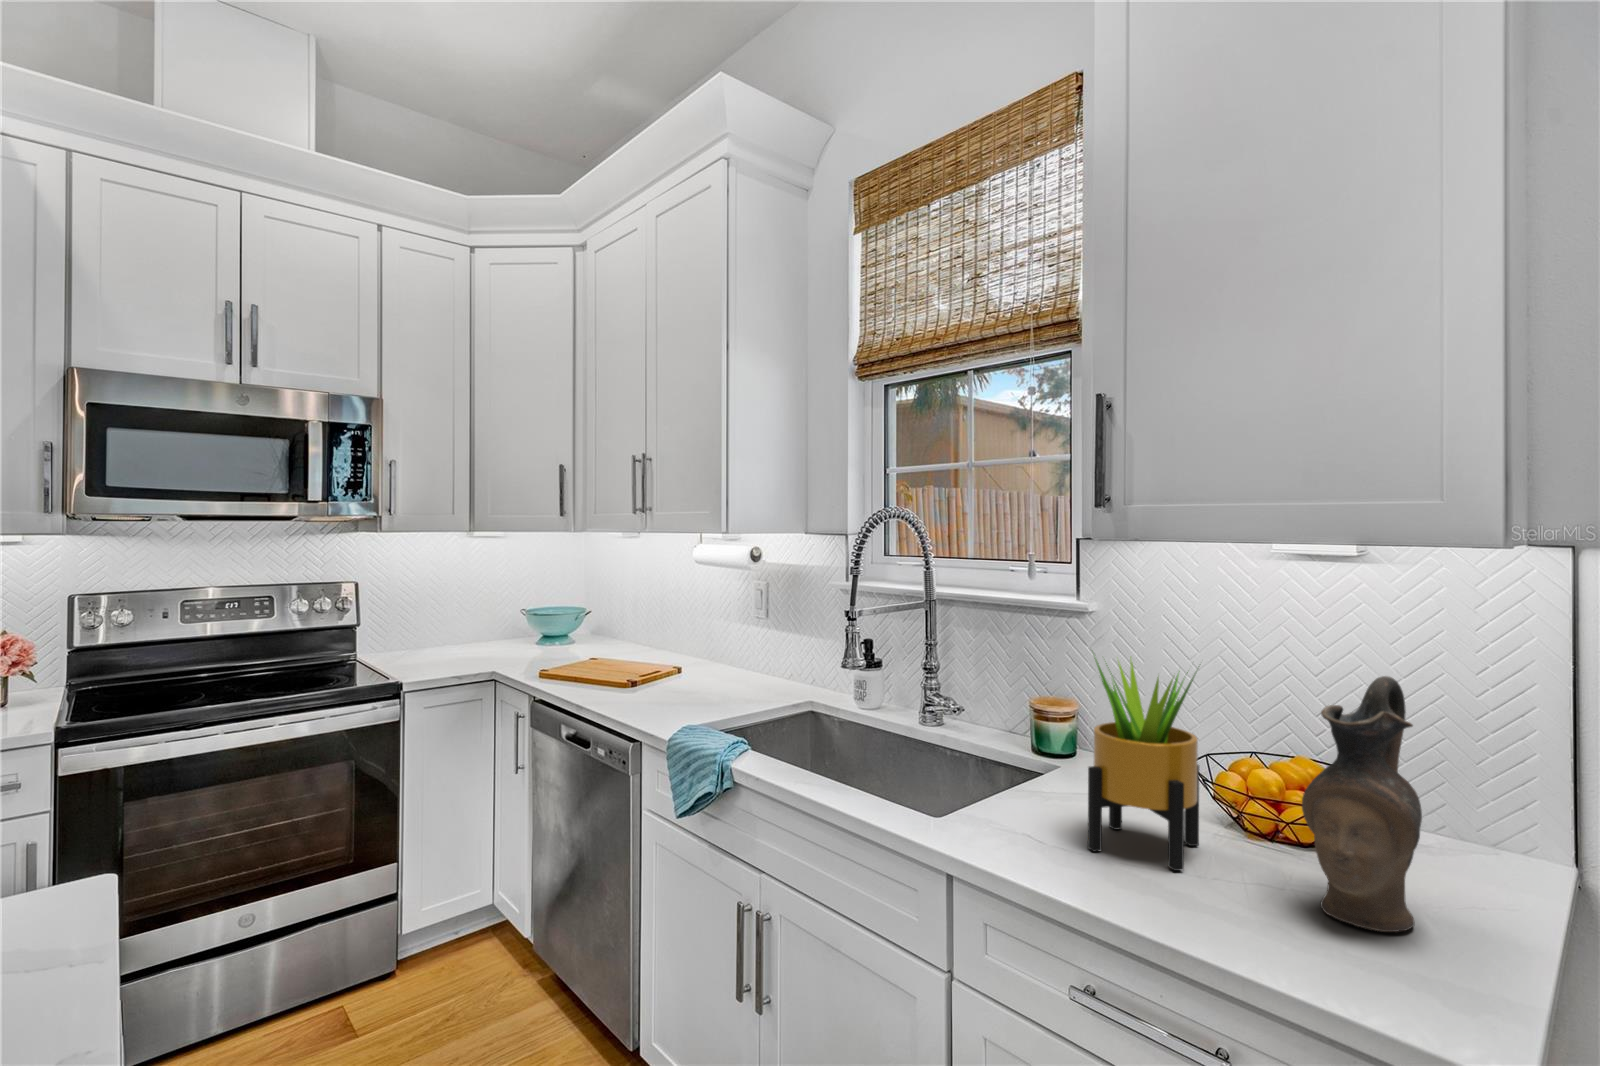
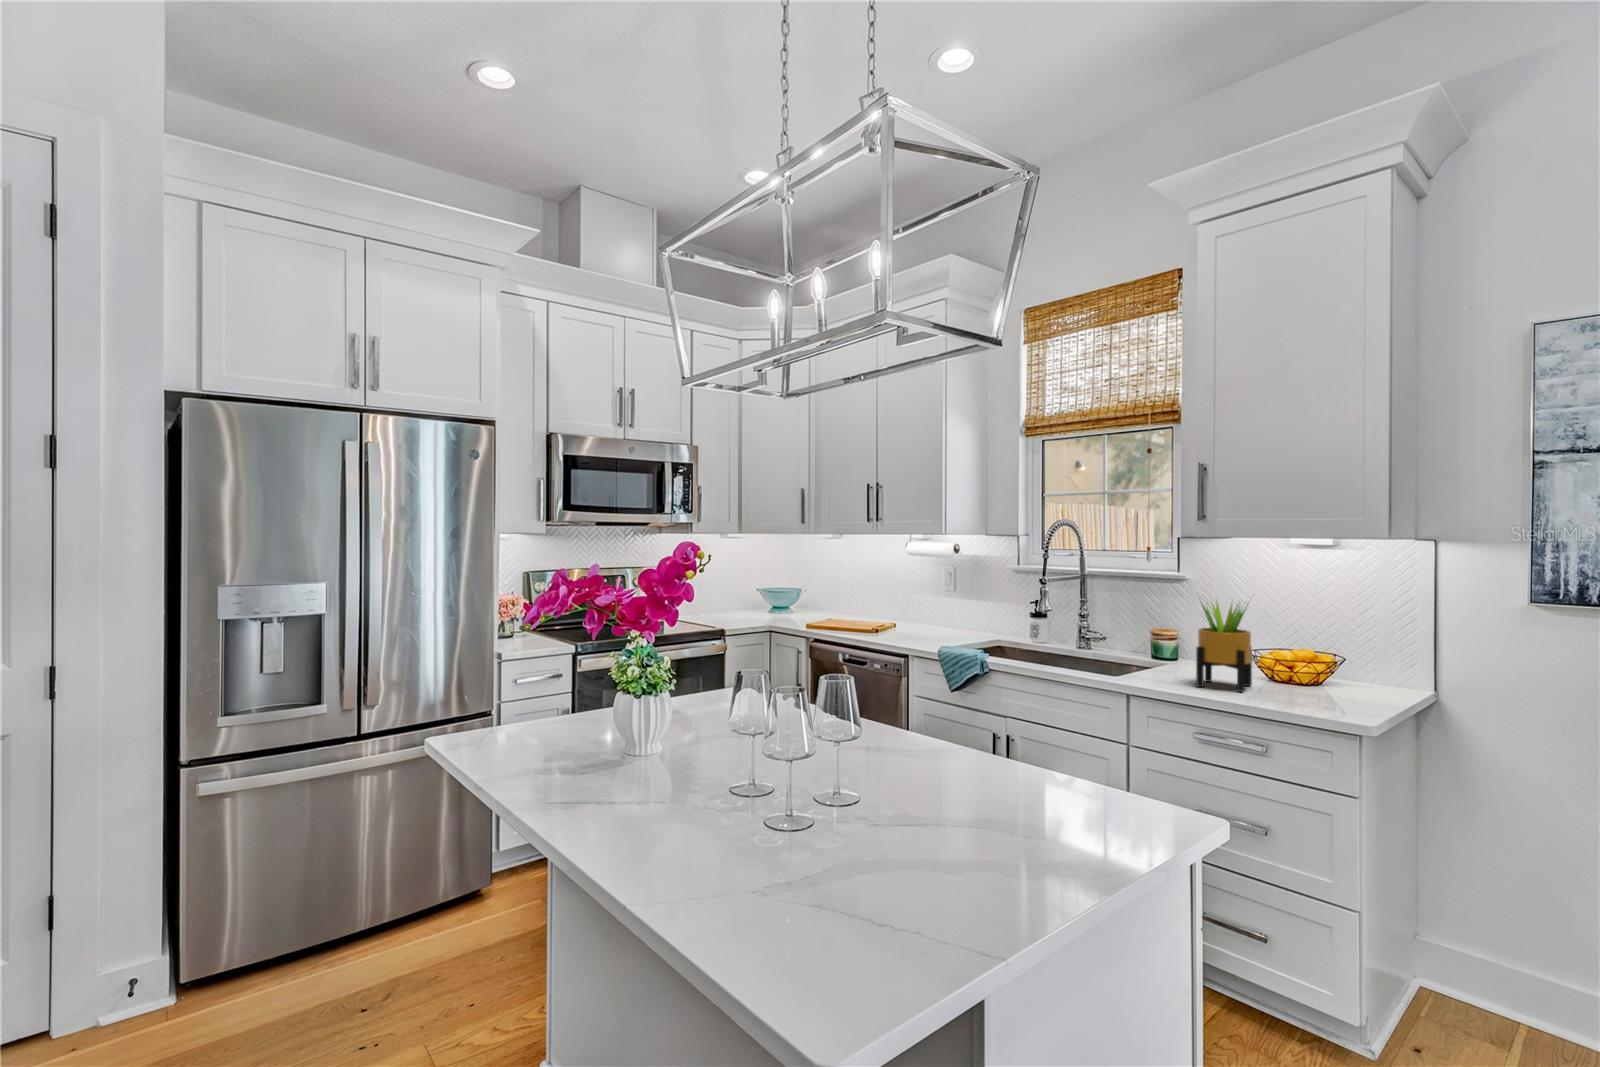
ceramic pitcher: present [1302,676,1422,932] -> none [1300,597,1352,705]

